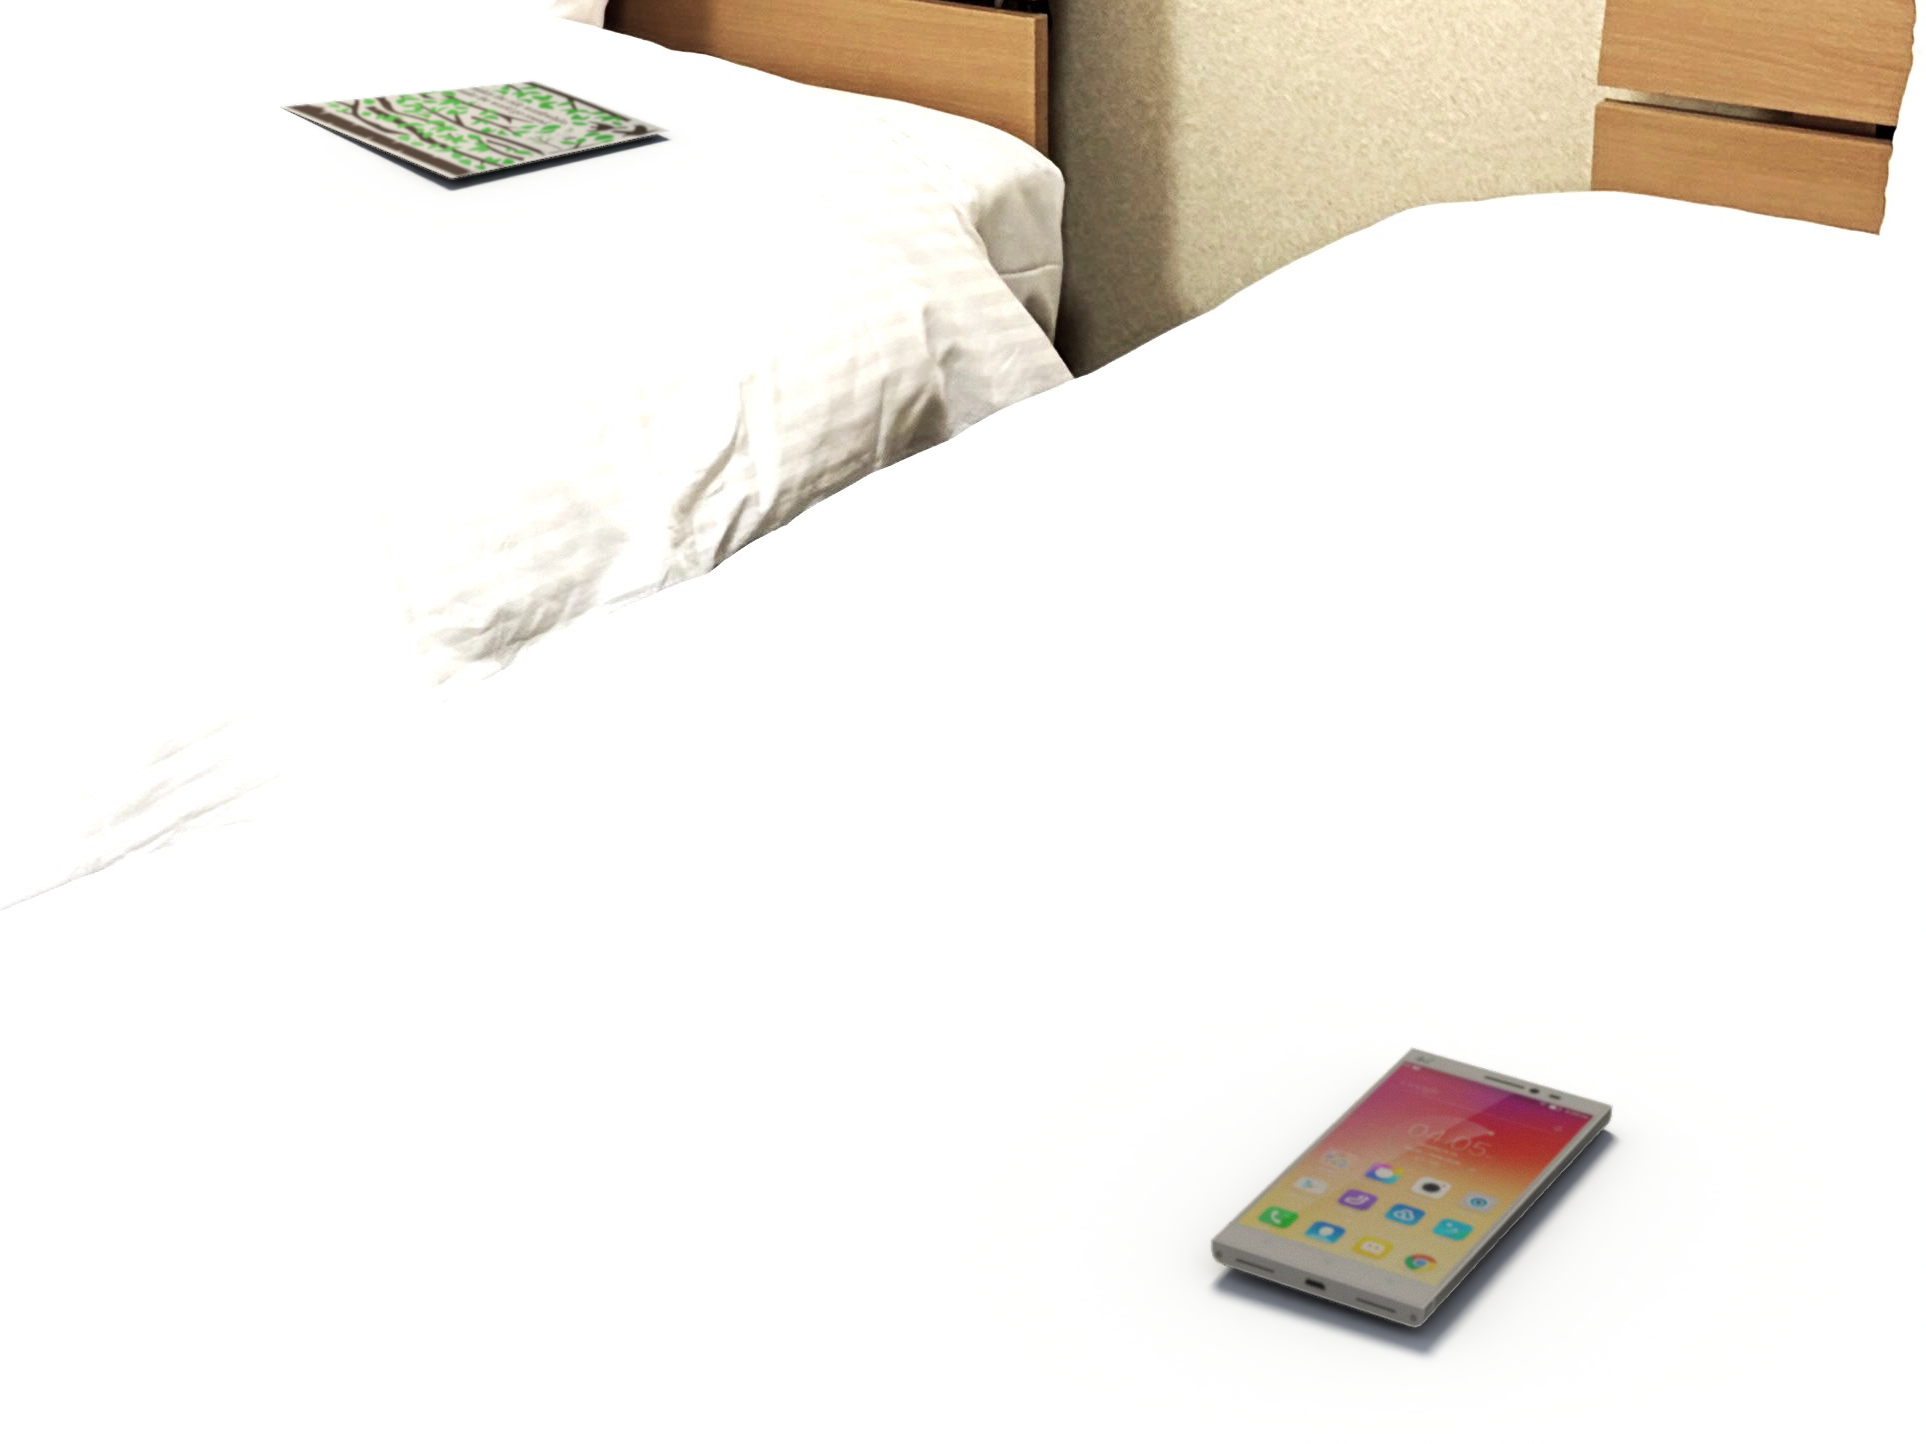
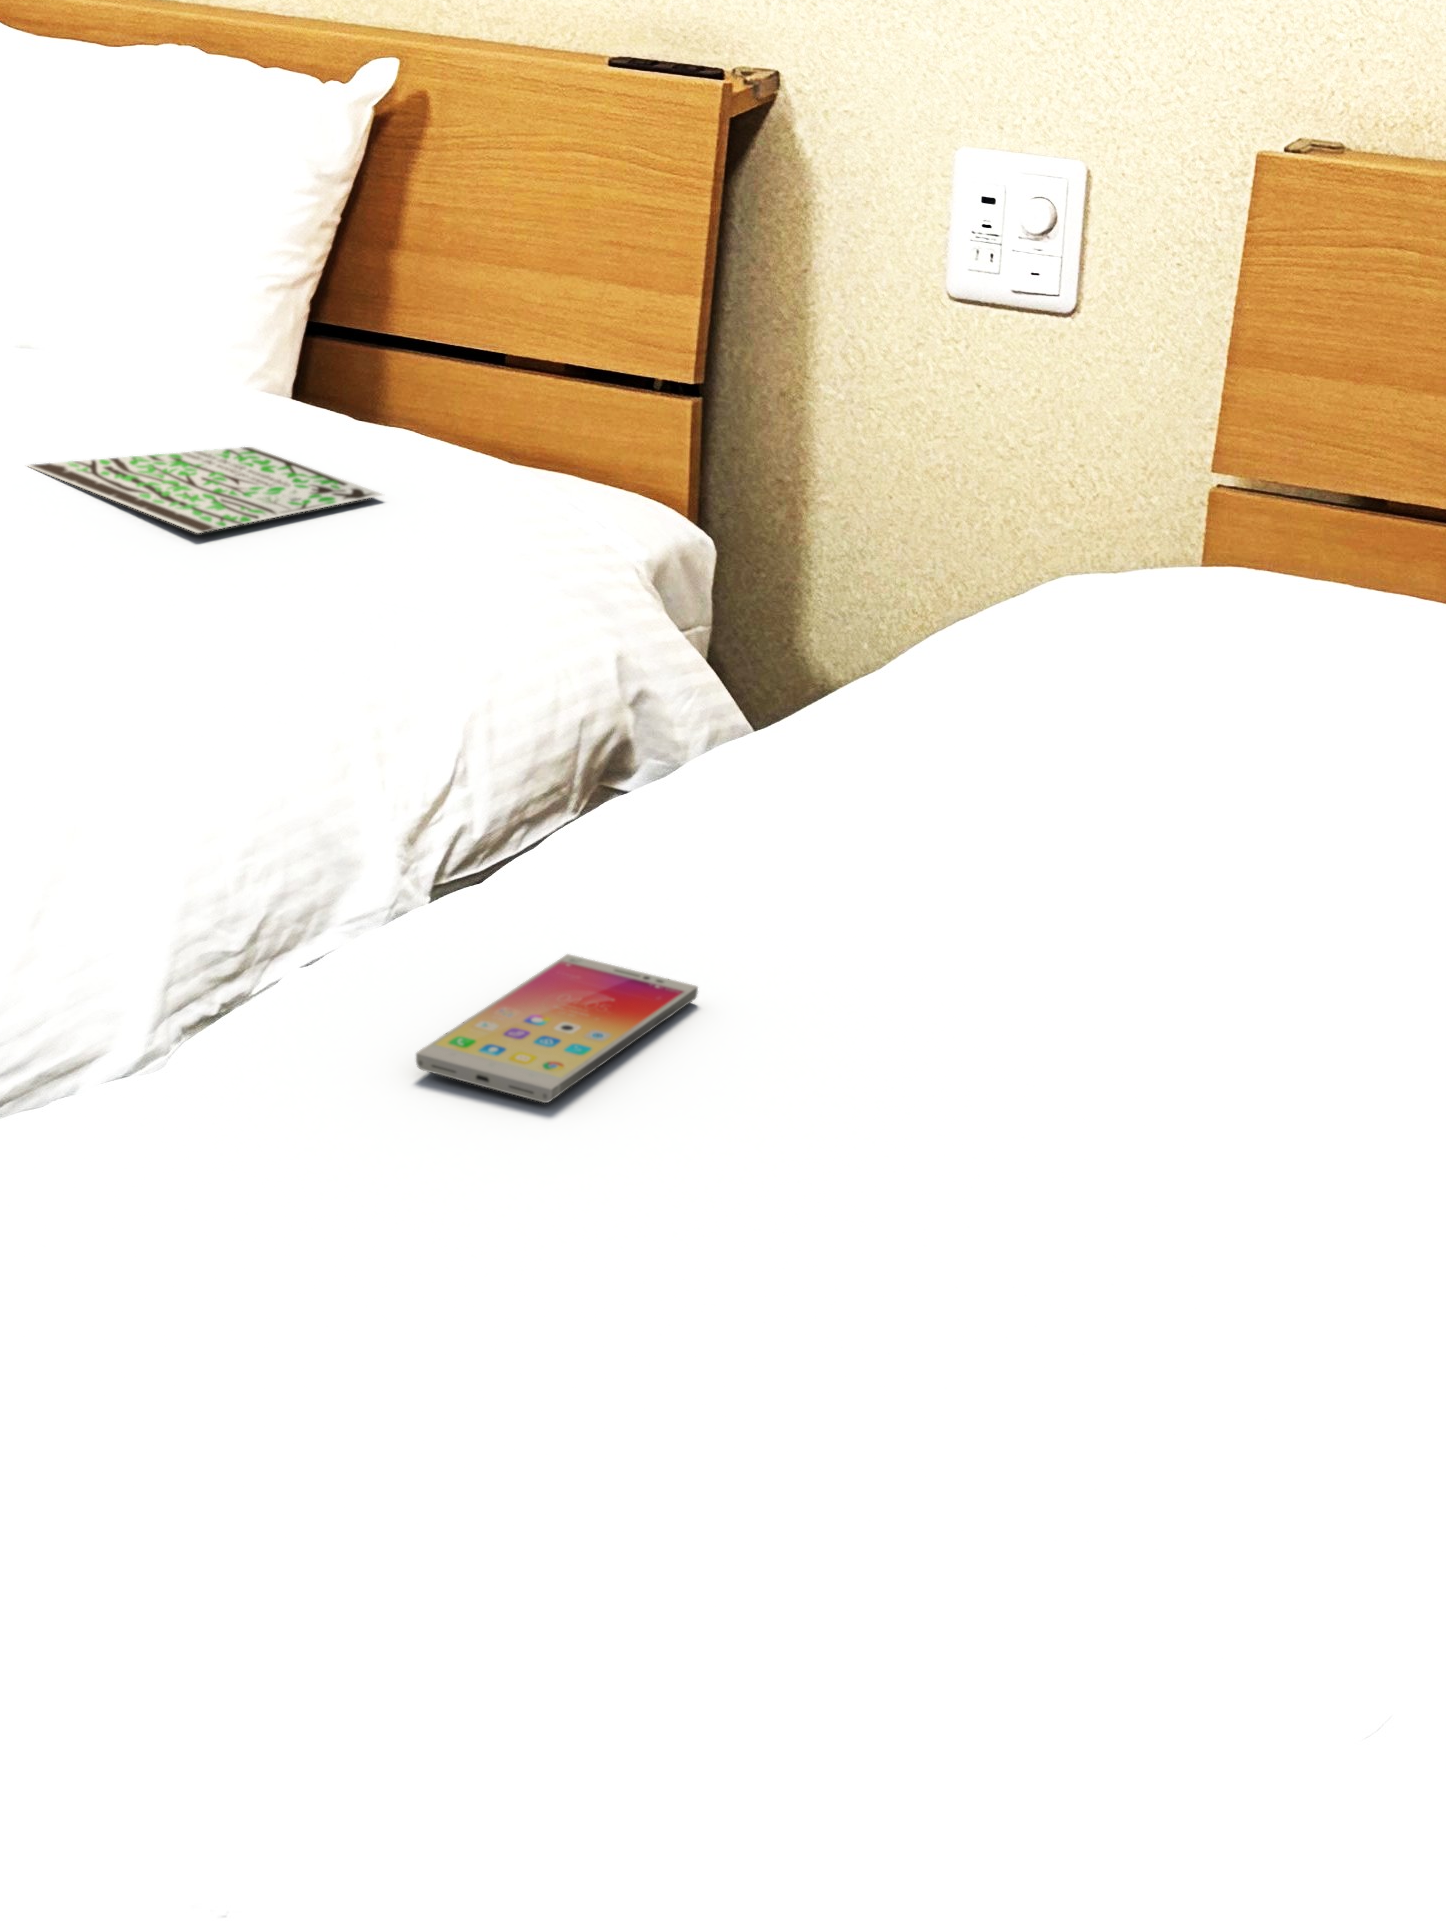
smartphone: present [1211,1048,1612,1327] -> present [416,954,698,1103]

